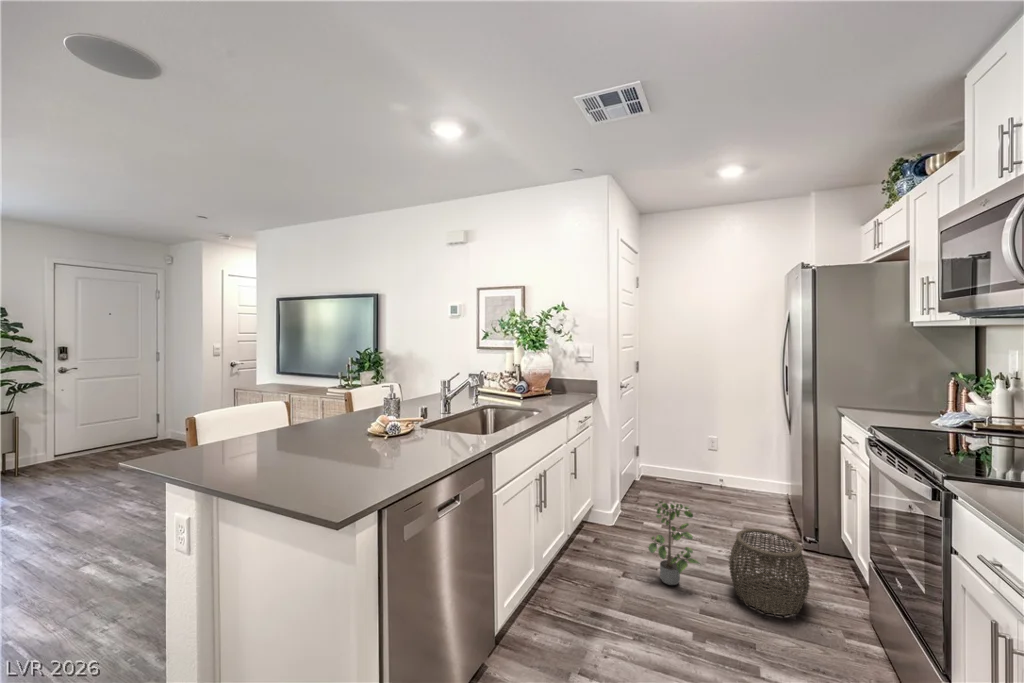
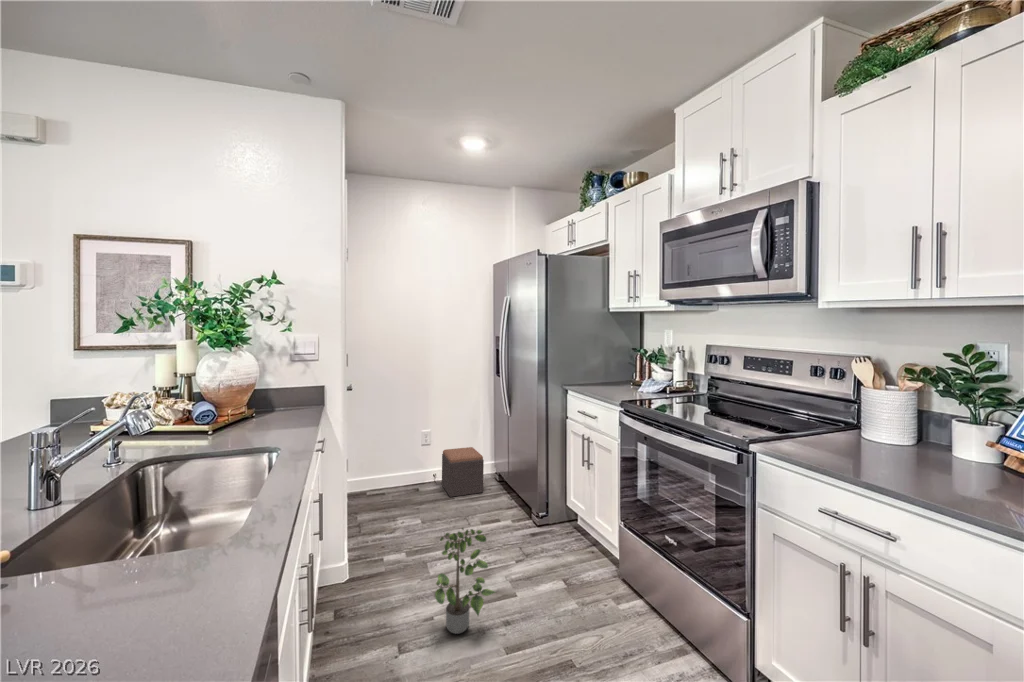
footstool: none [727,454,768,505] -> present [442,447,484,497]
woven basket: present [729,529,810,616] -> none [511,525,583,616]

